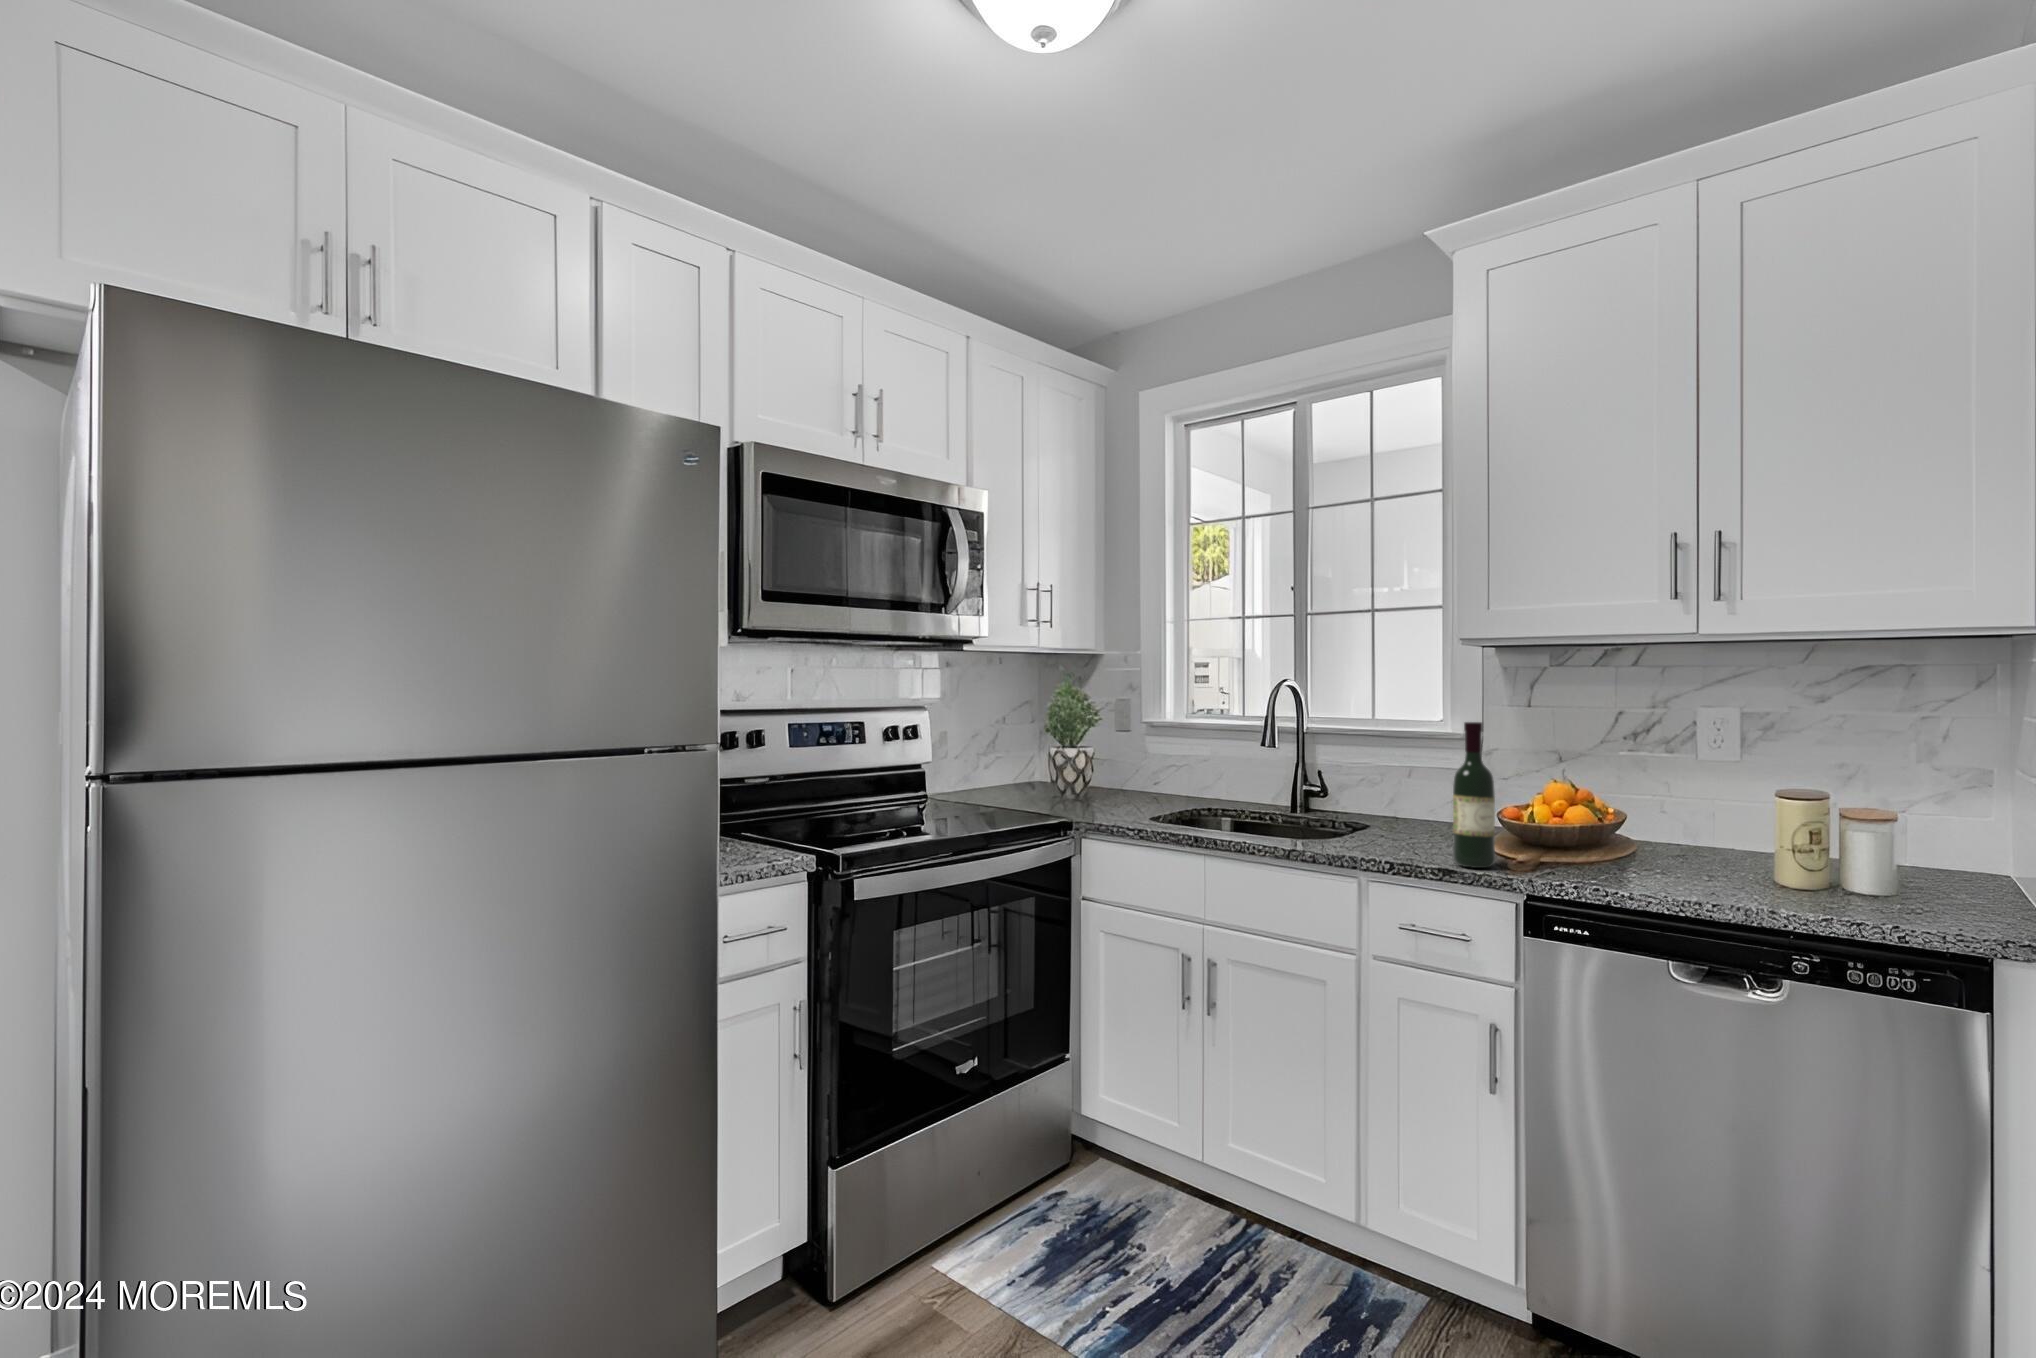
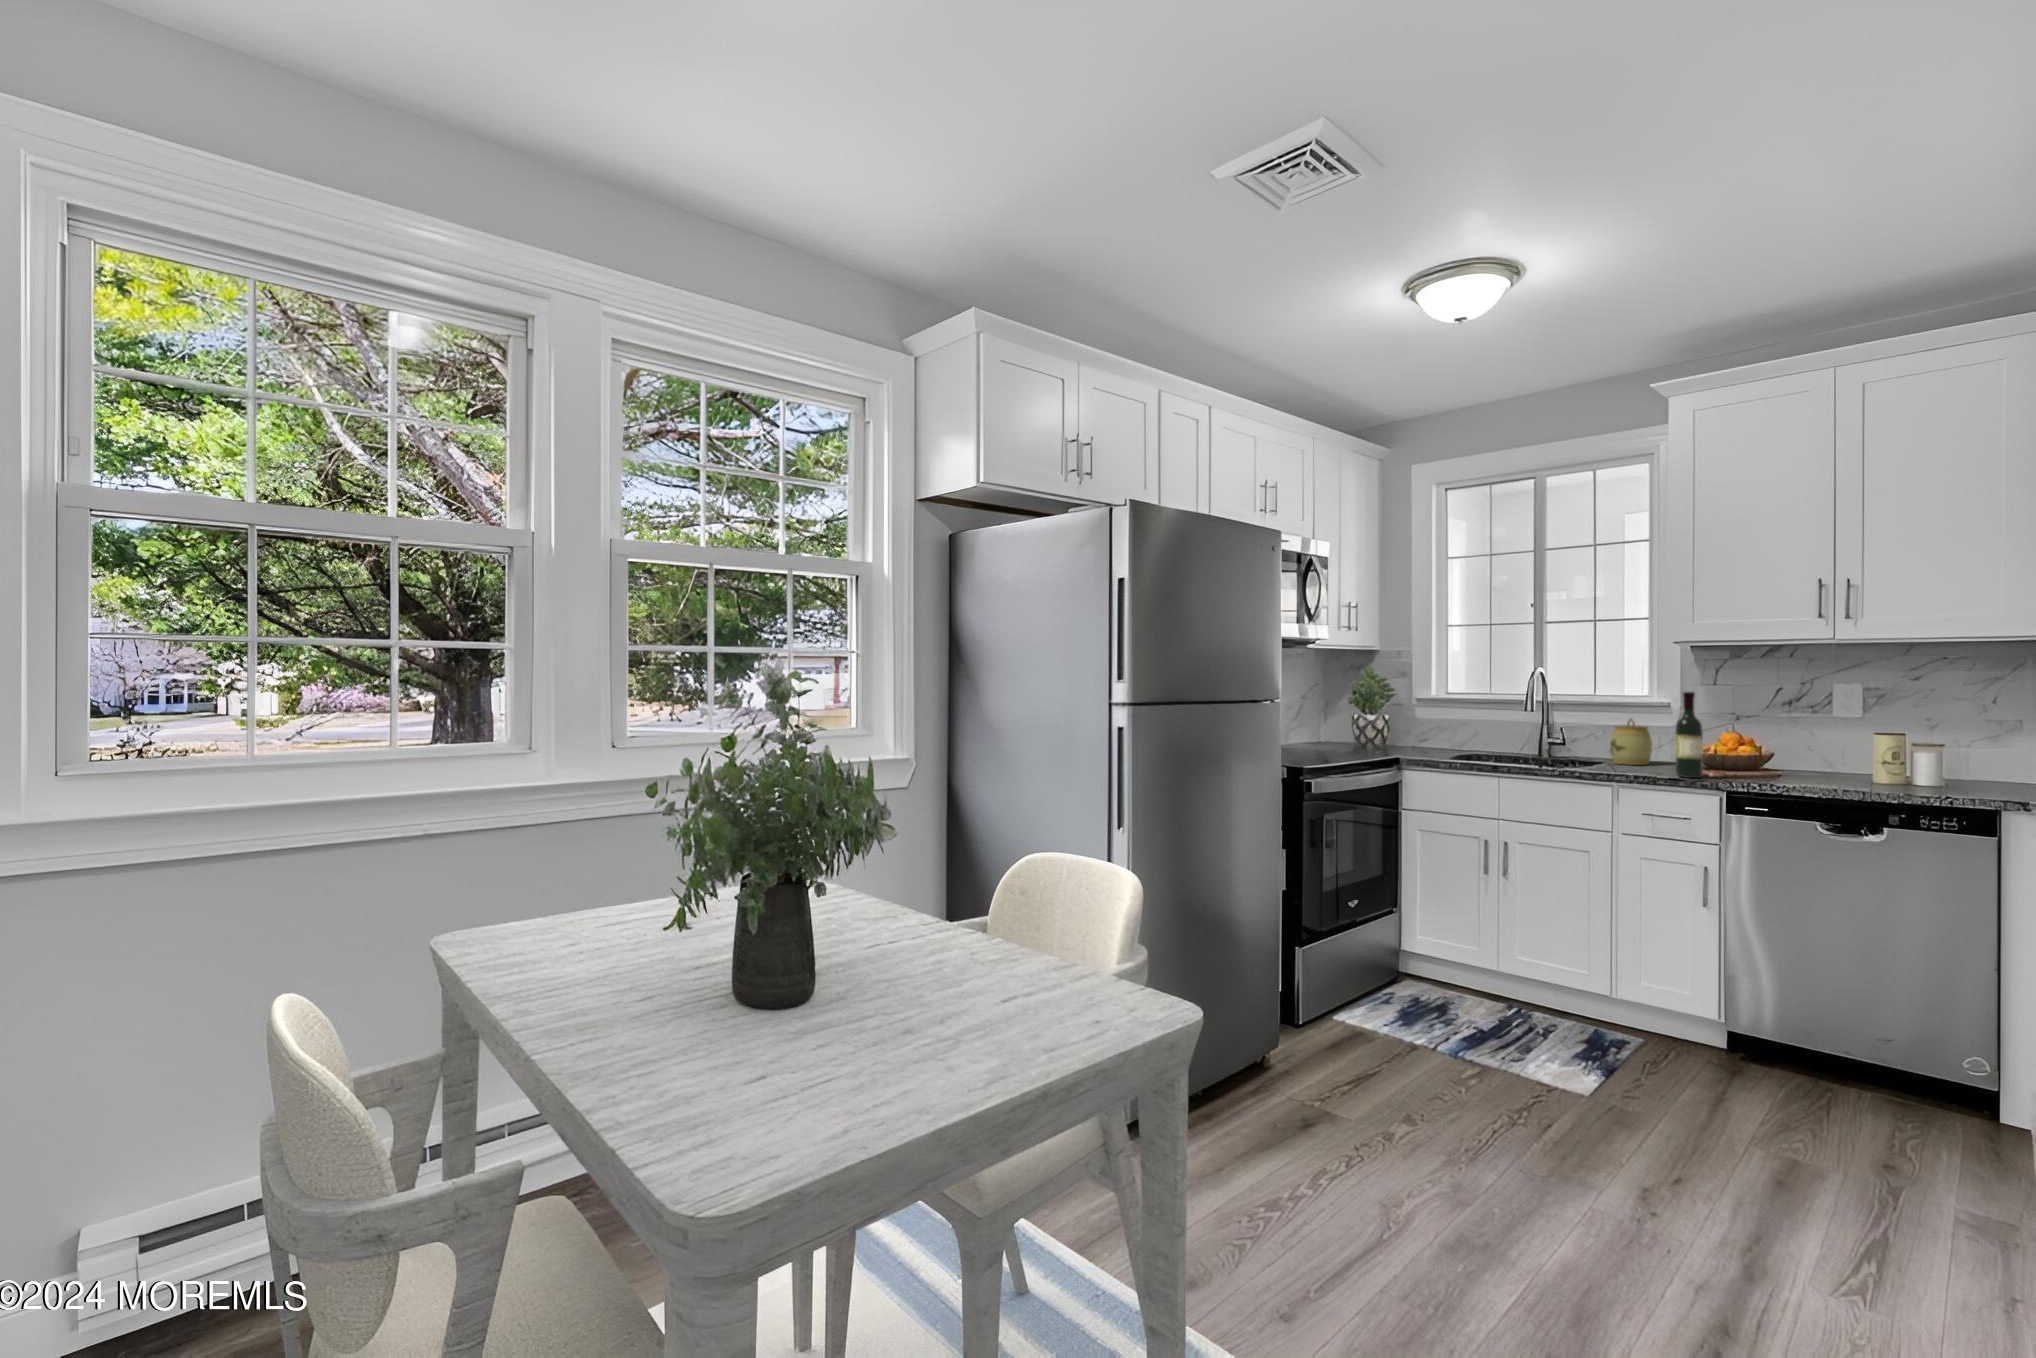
jar: none [1375,759,1436,835] -> present [1610,719,1652,765]

